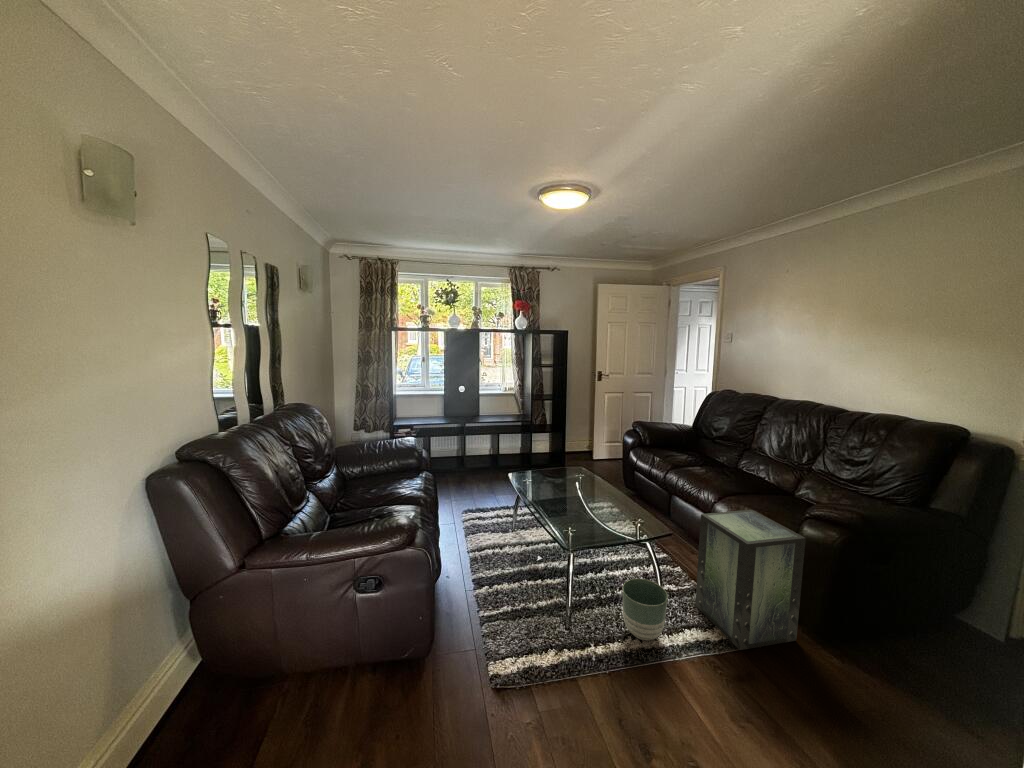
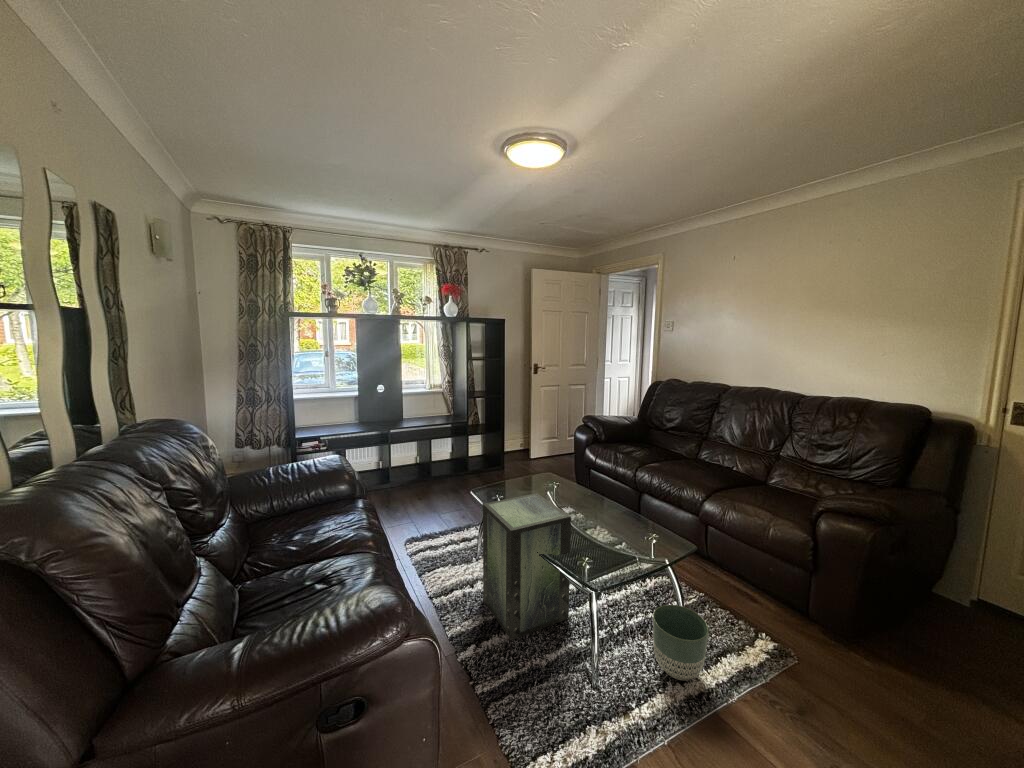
storage box: present [695,510,806,650] -> present [483,493,571,640]

